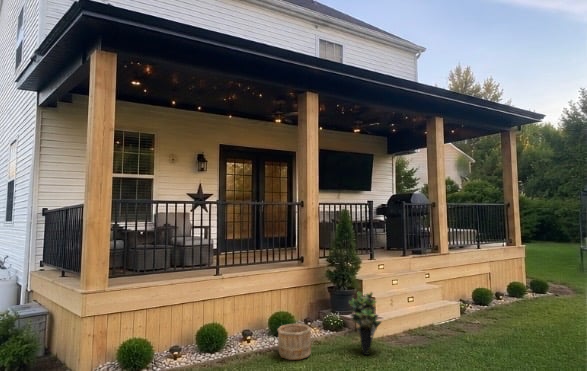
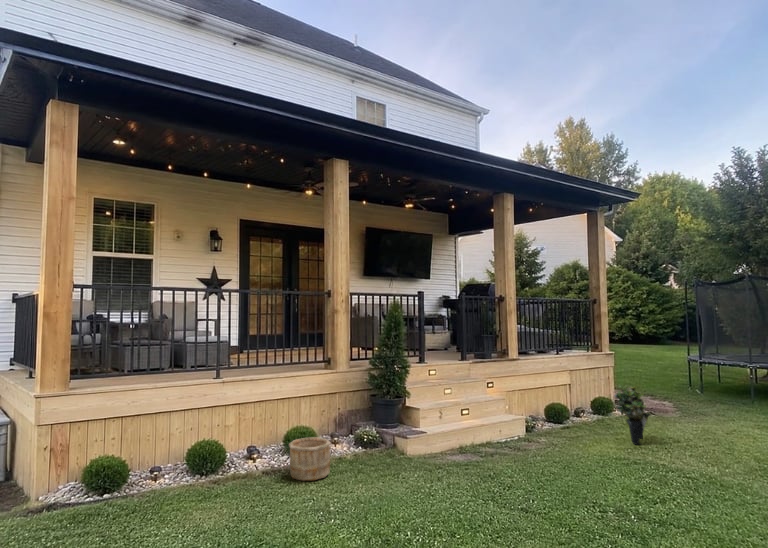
potted plant: present [349,292,381,355] -> present [615,386,650,445]

